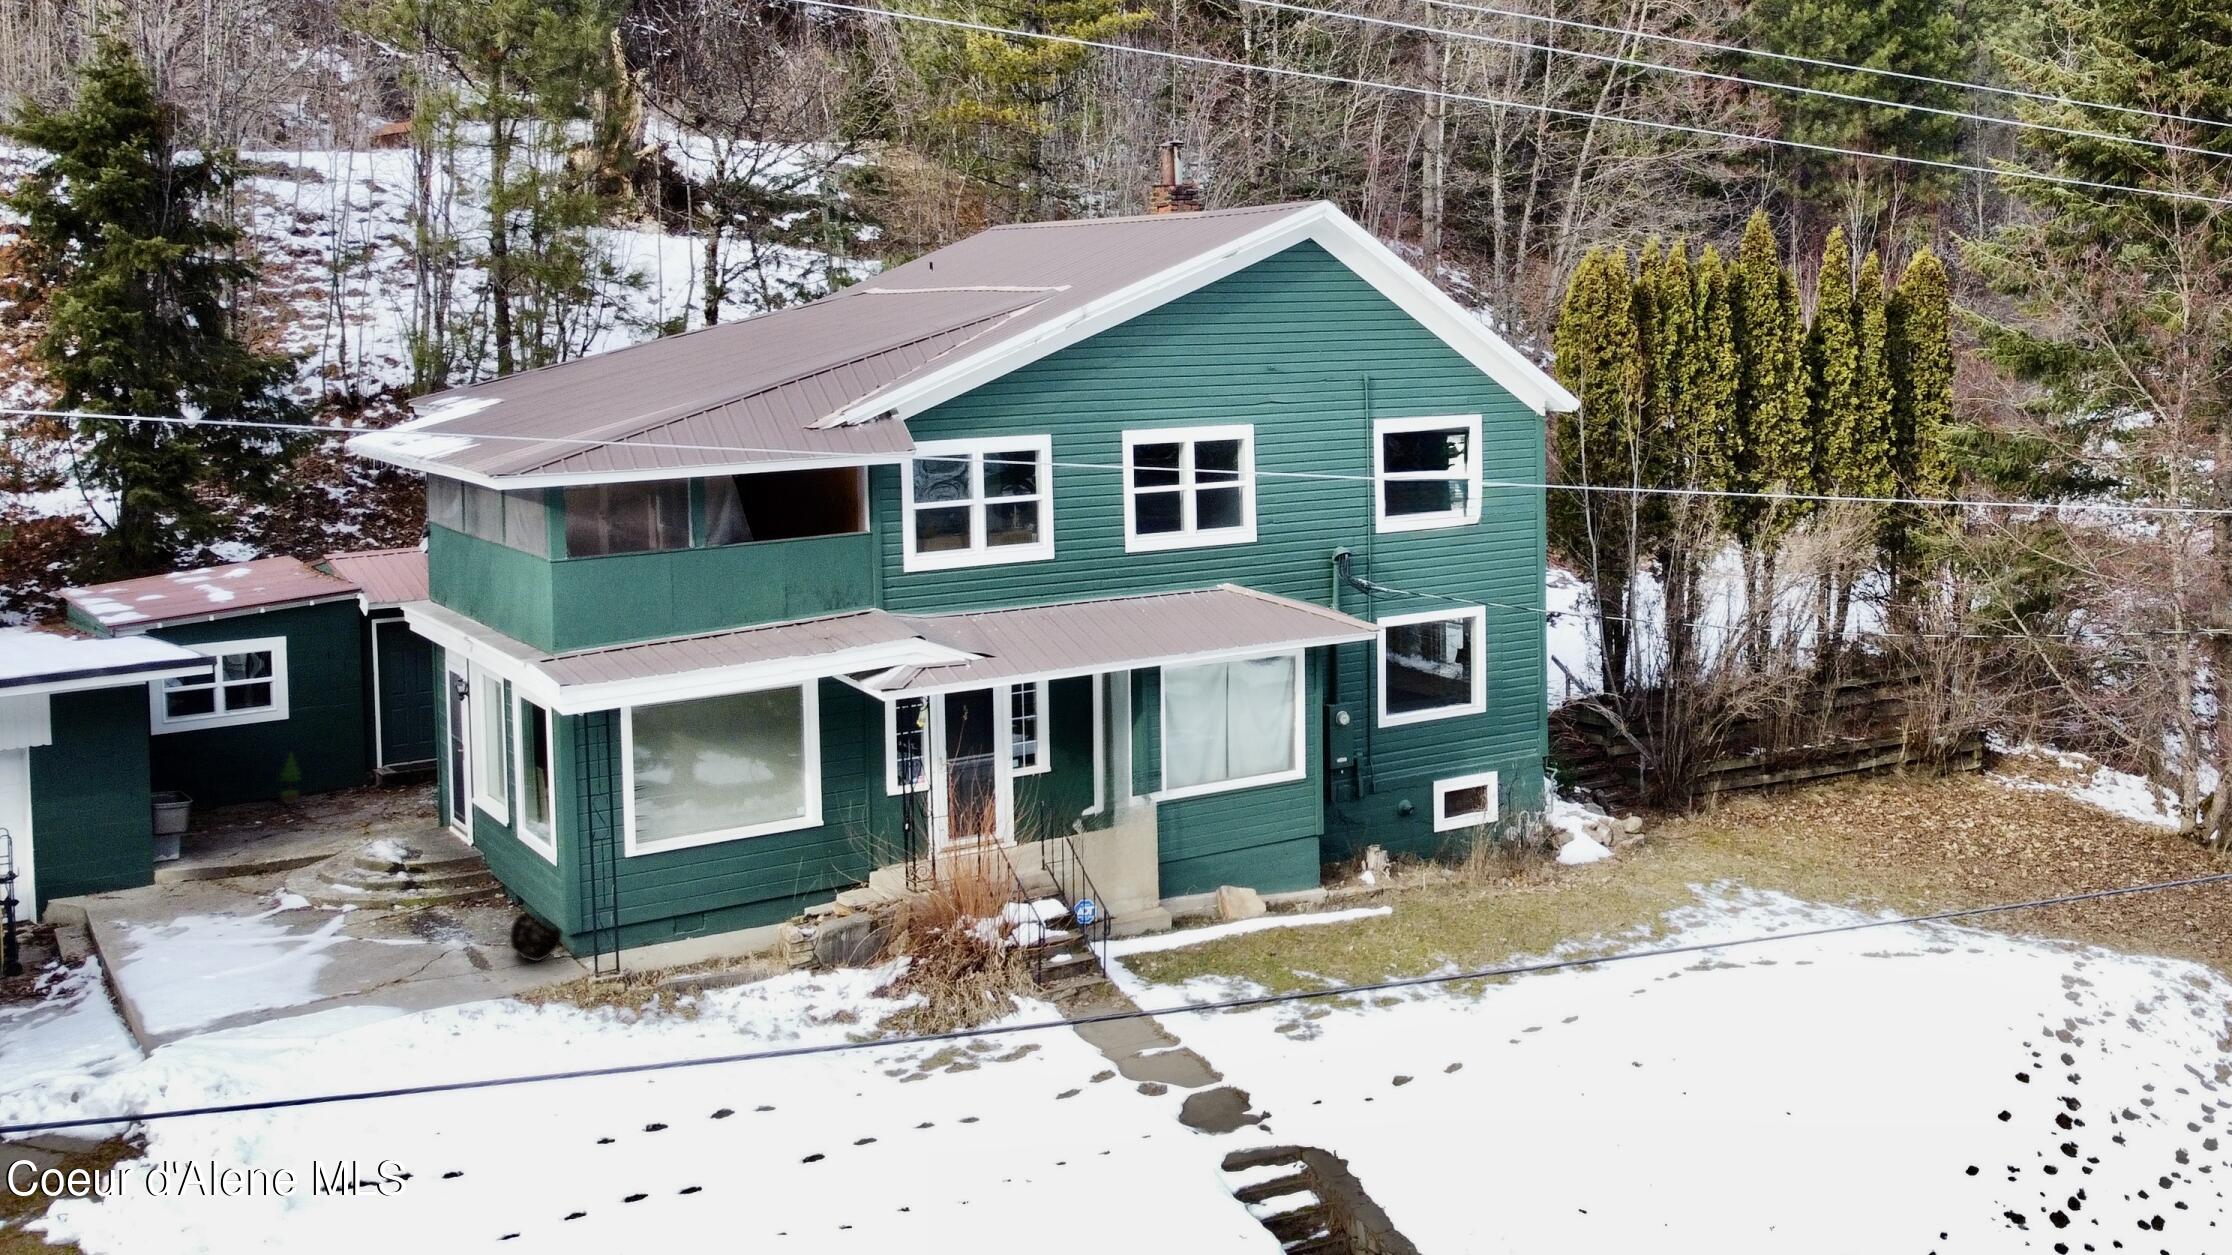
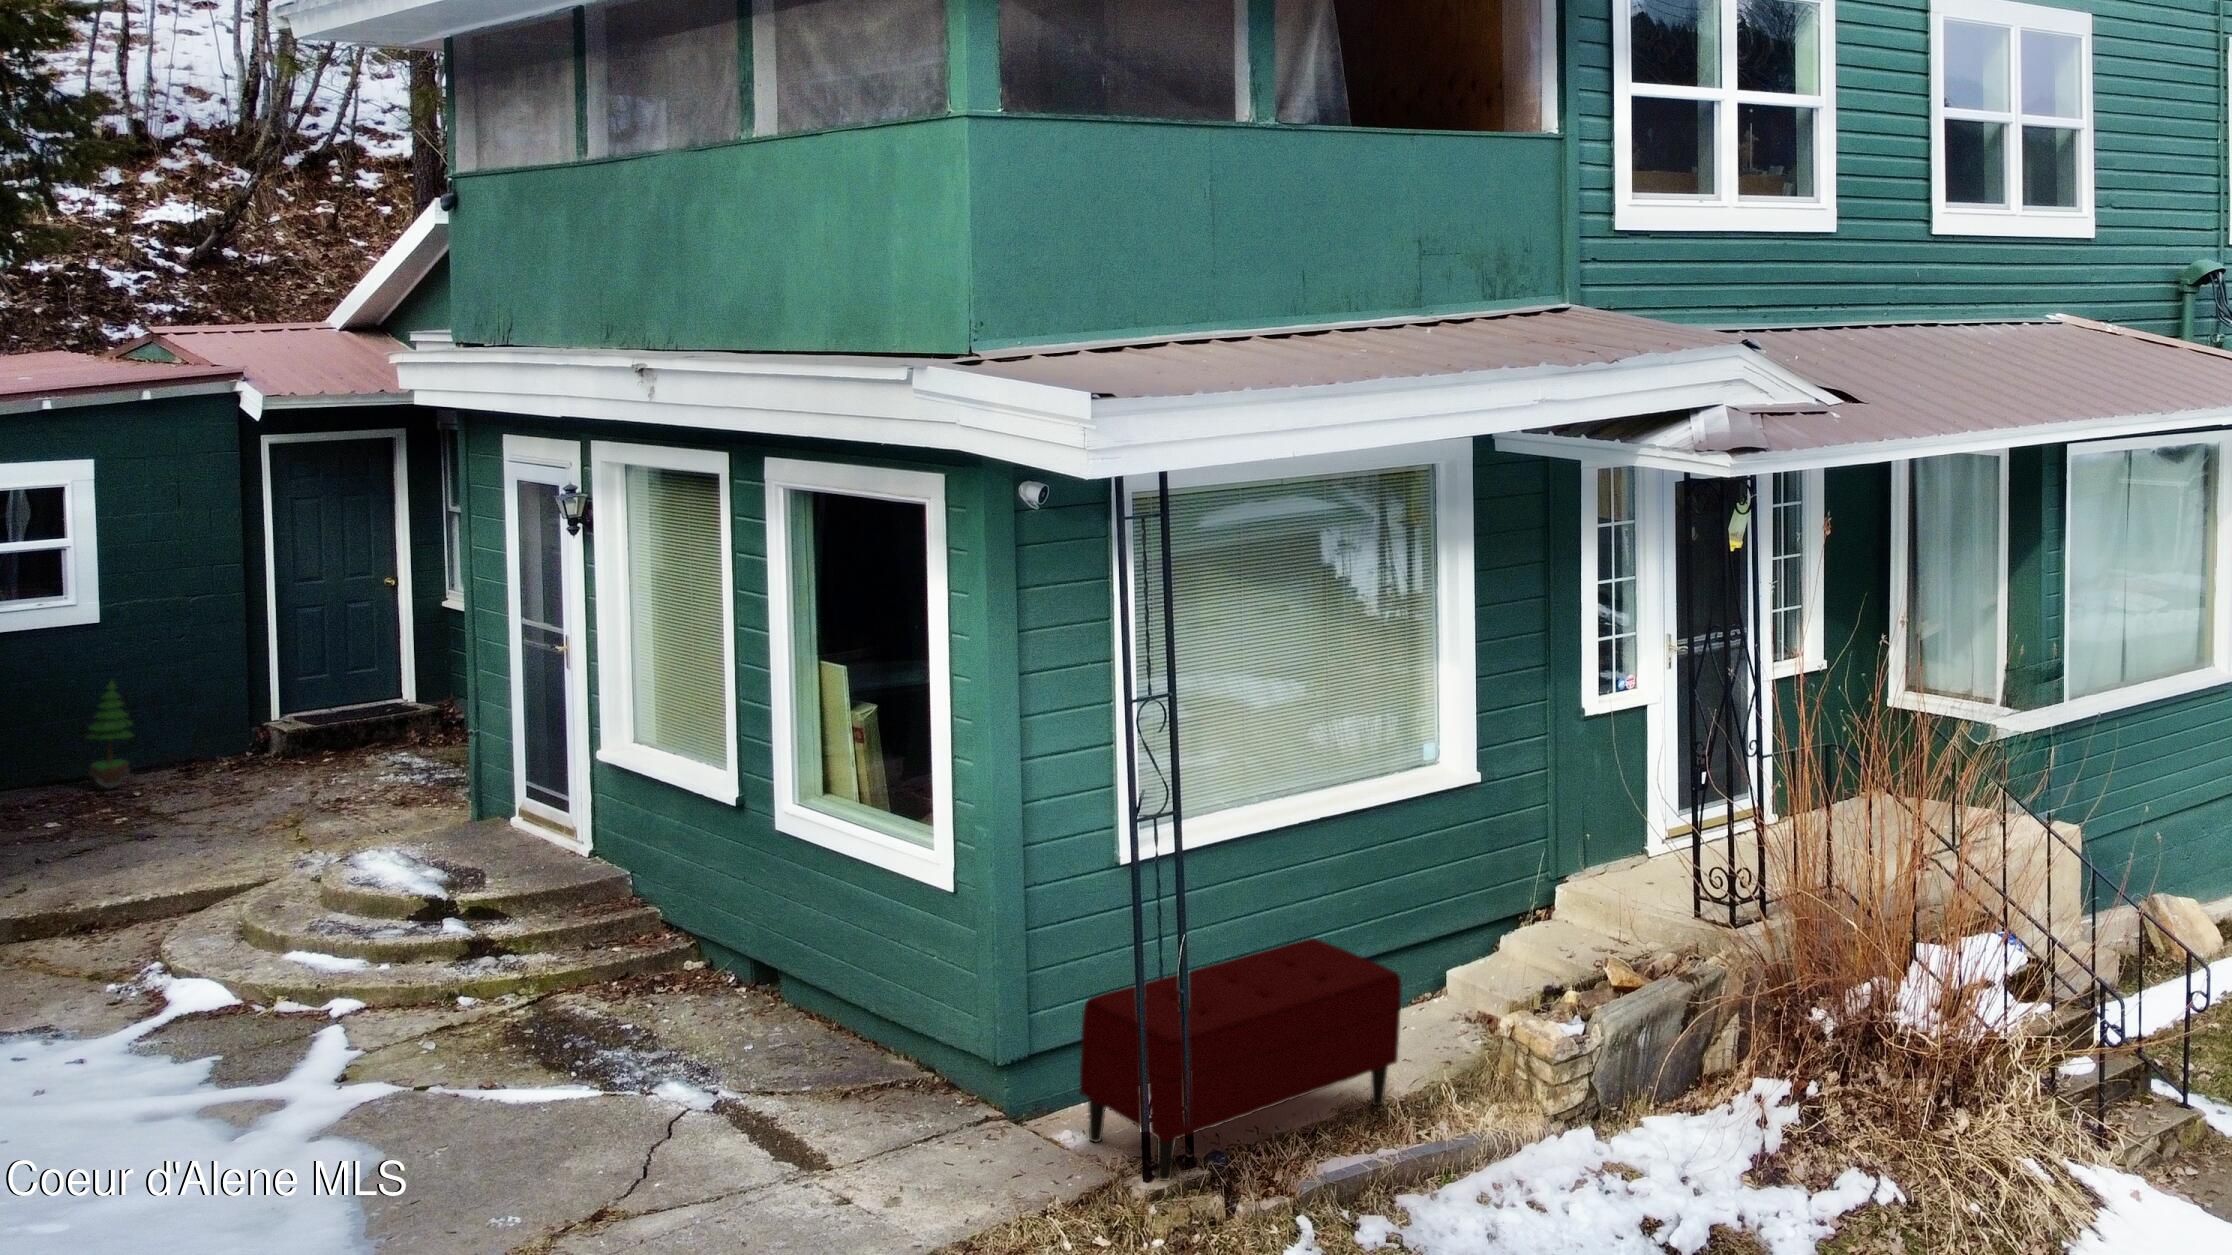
bench: none [596,890,738,980] -> present [1080,938,1402,1181]
basket: present [510,913,562,961] -> none [836,1011,989,1140]

